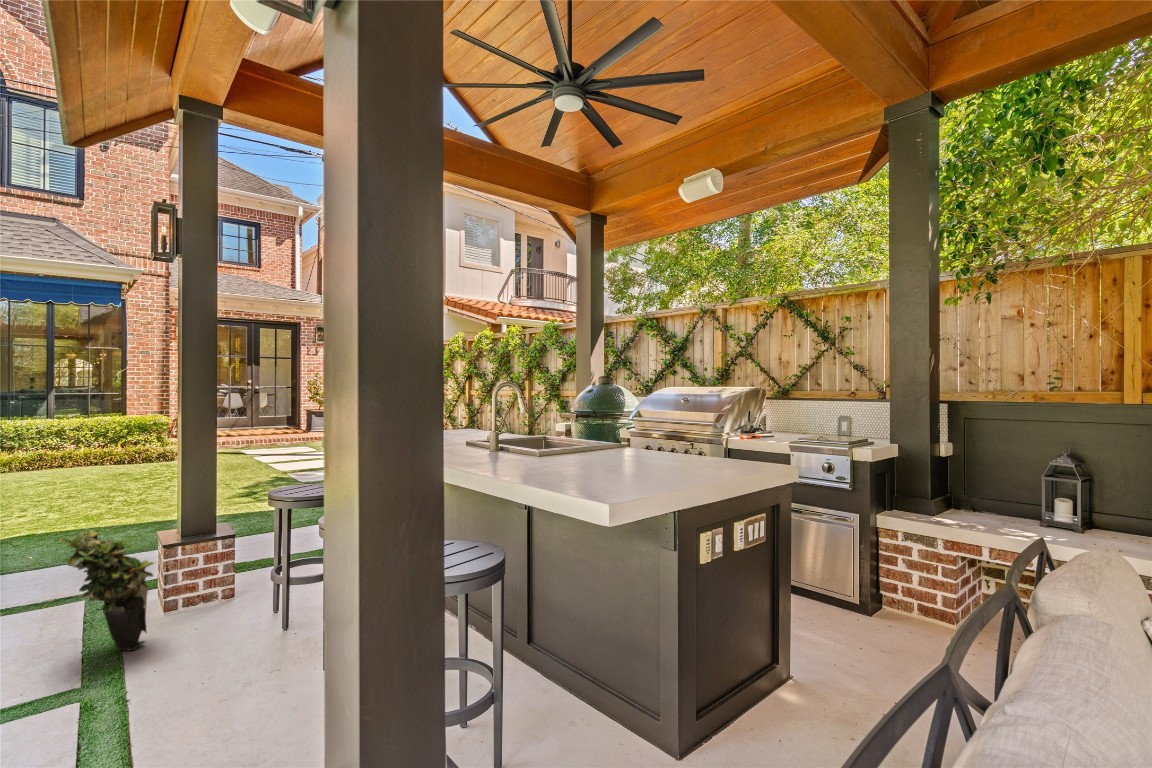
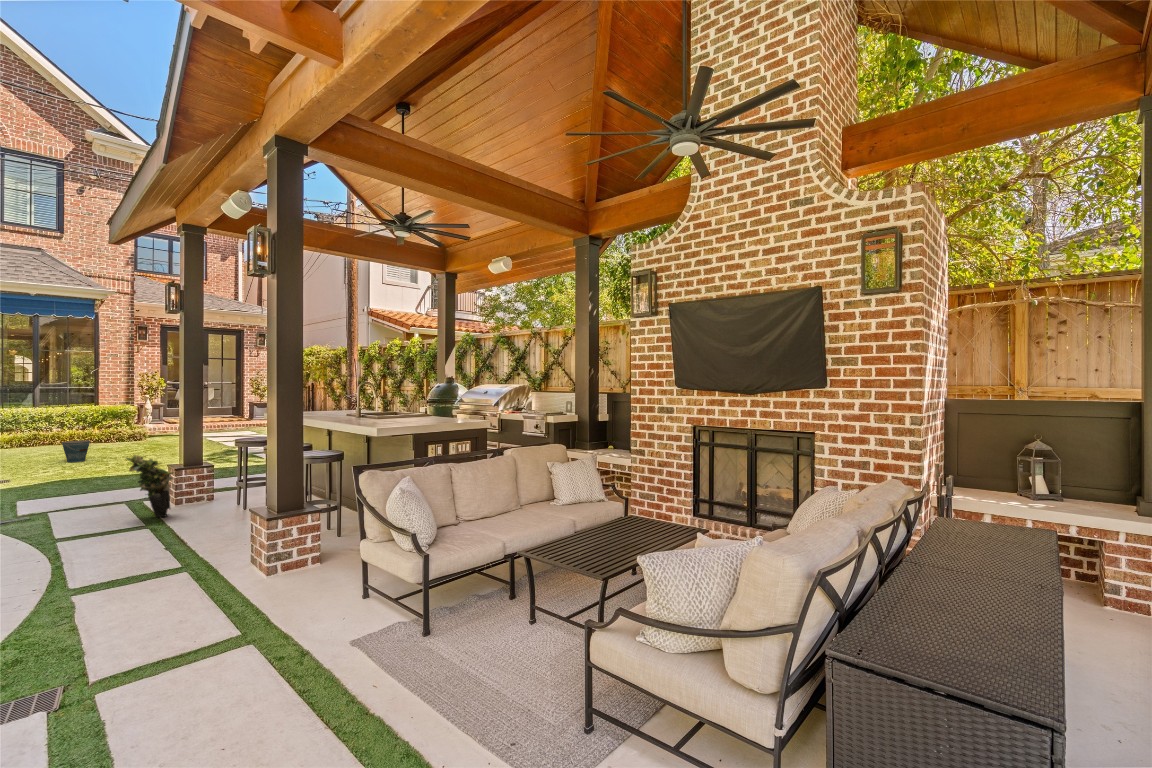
bucket: none [52,467,93,500] -> present [62,440,90,462]

